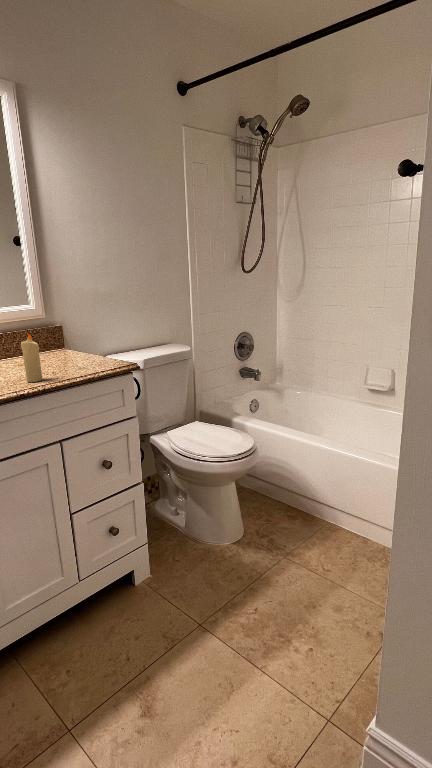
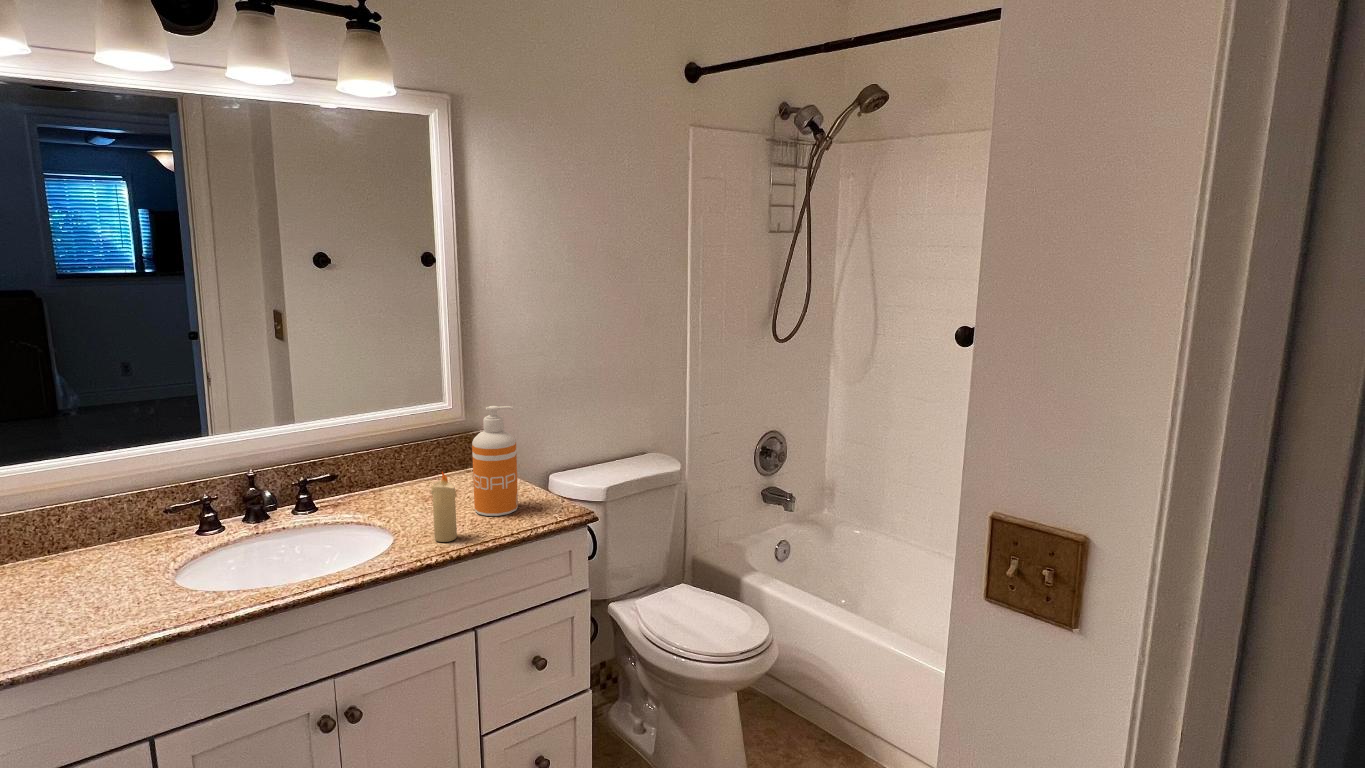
soap dispenser: none [49,294,85,369] -> present [472,406,518,516]

